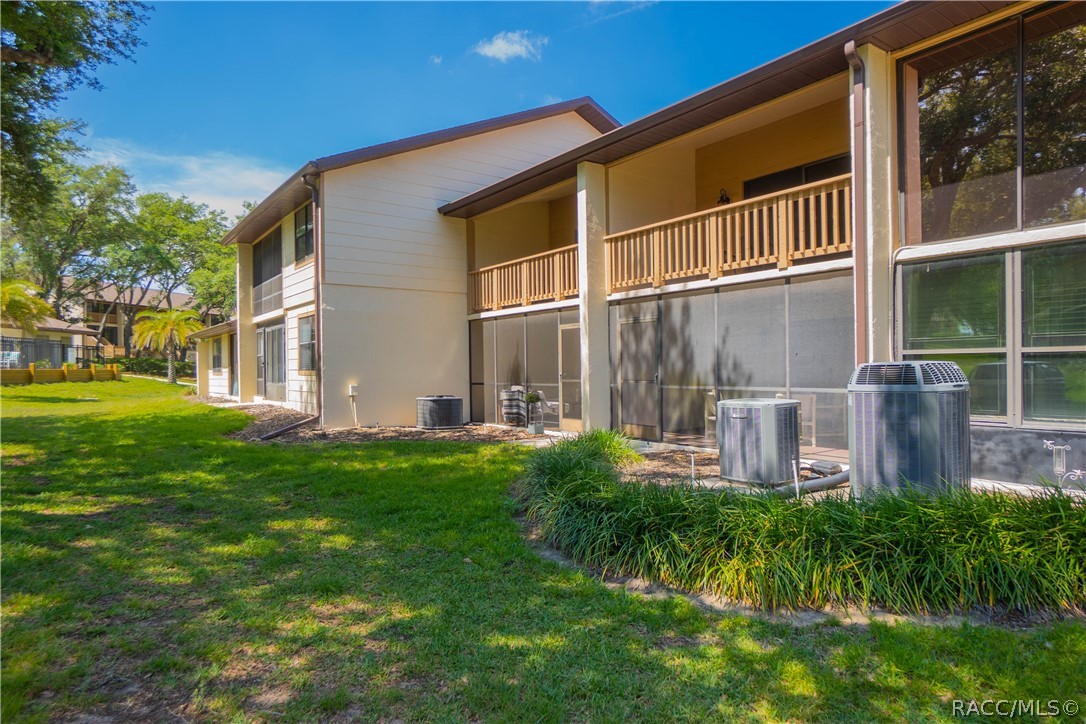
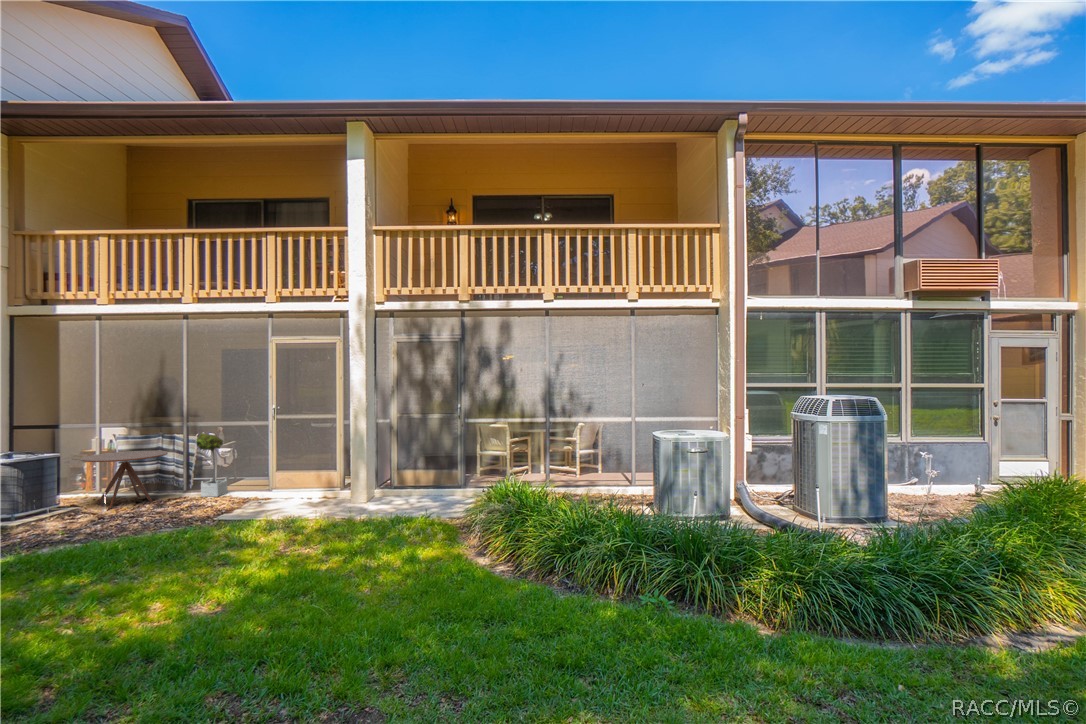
round table: none [474,402,516,434] -> present [81,450,168,508]

